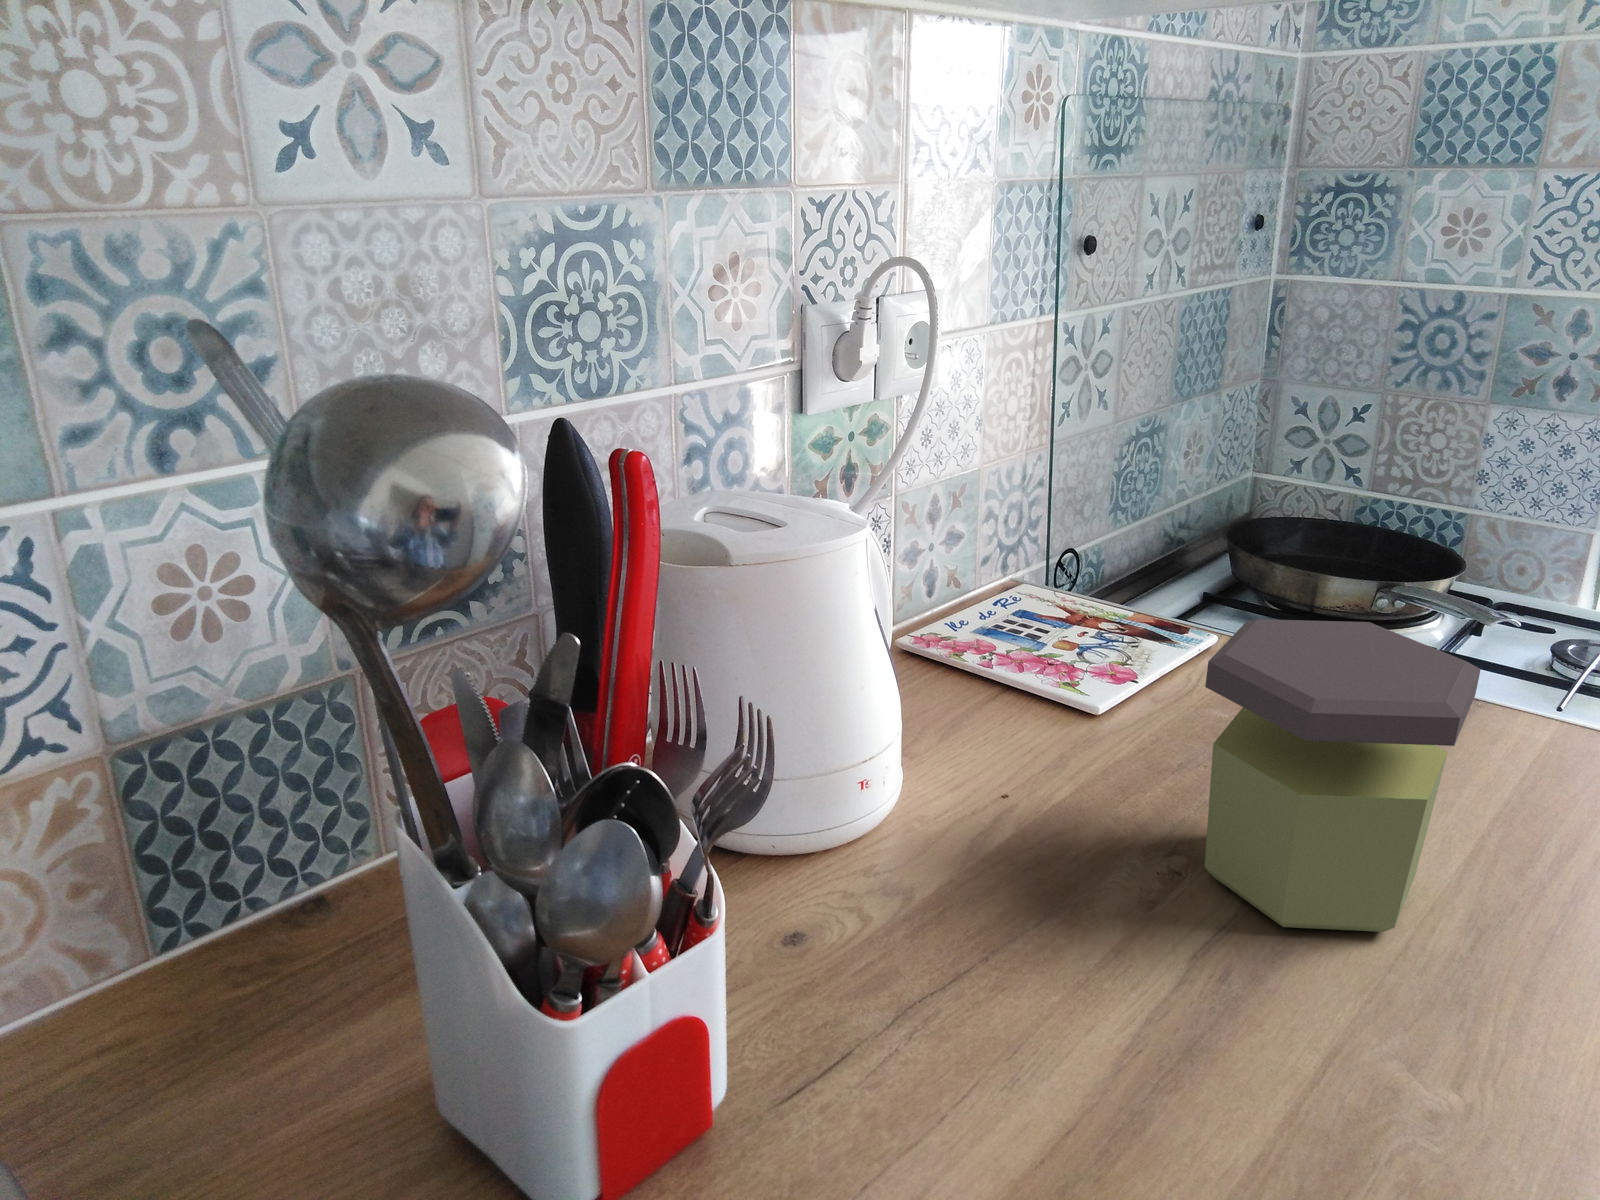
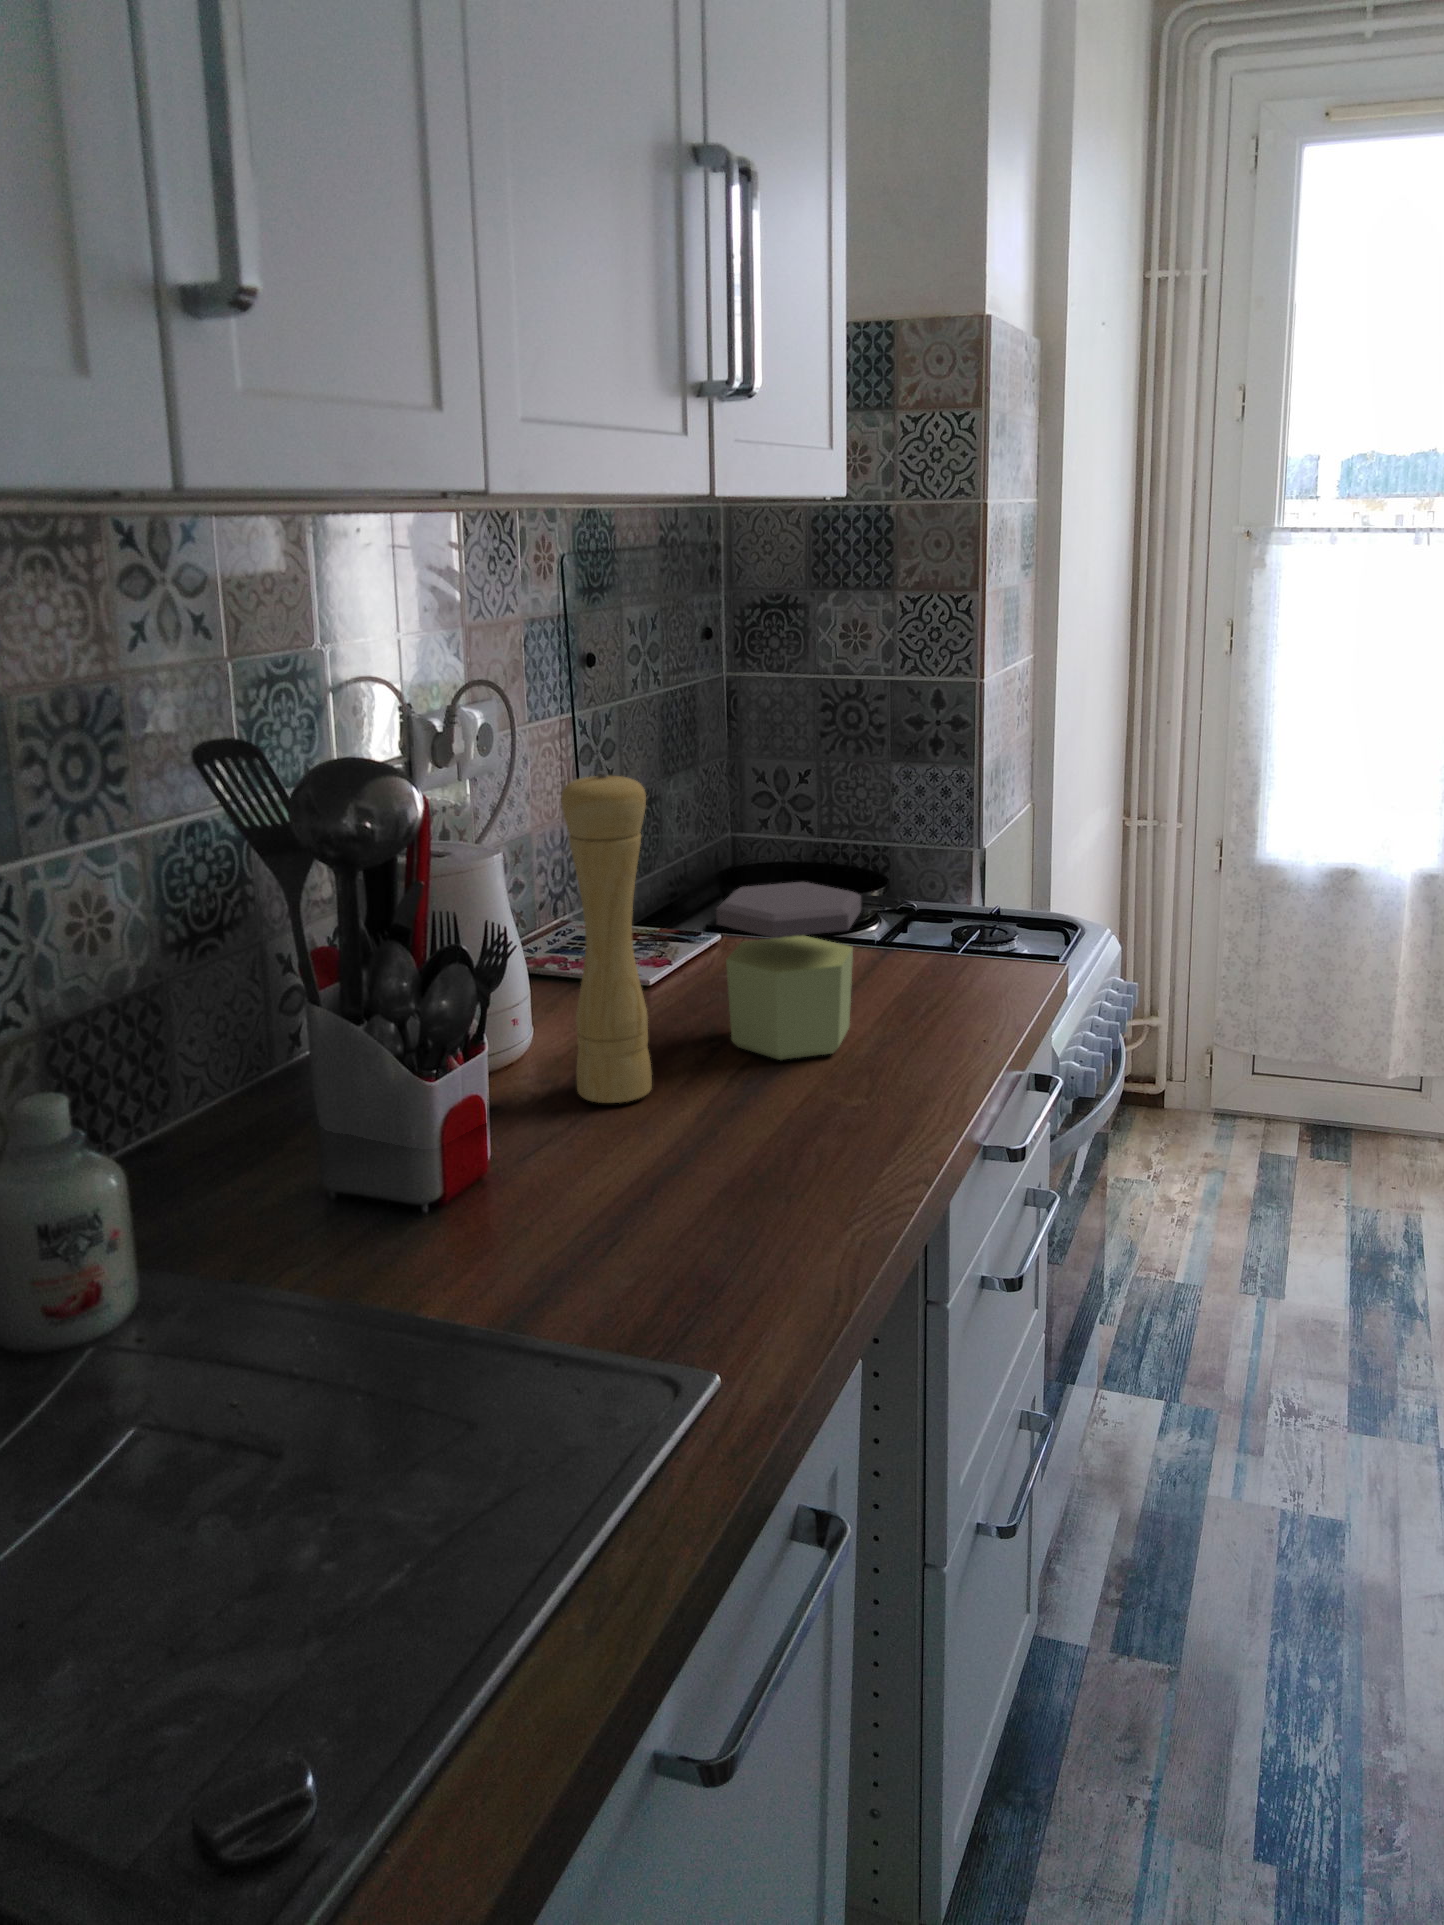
pepper mill: none [931,422,1098,978] -> present [561,772,652,1103]

